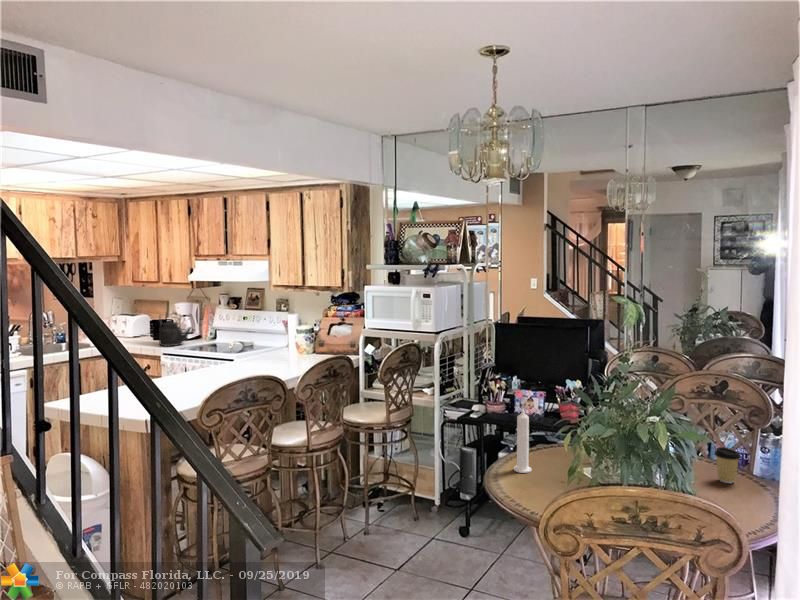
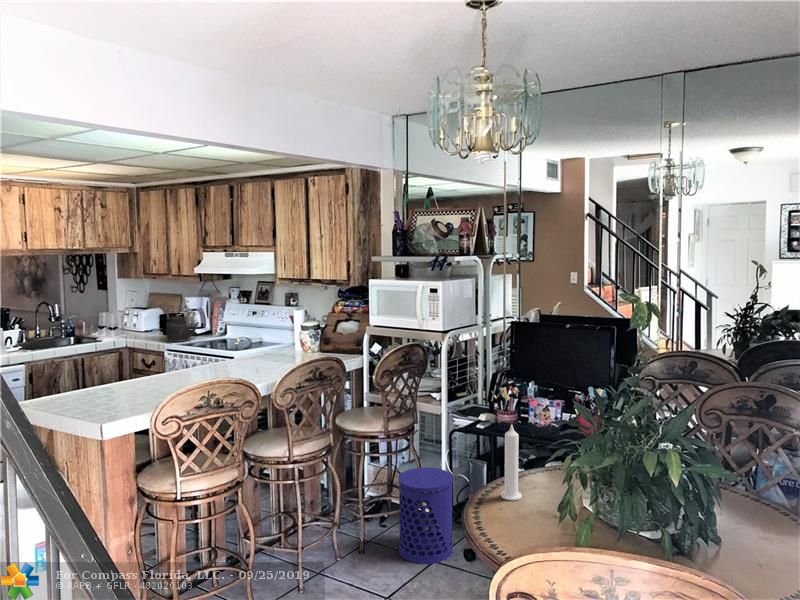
coffee cup: present [715,447,741,483] -> none [745,478,779,523]
waste bin: none [400,455,448,541] -> present [398,467,453,564]

